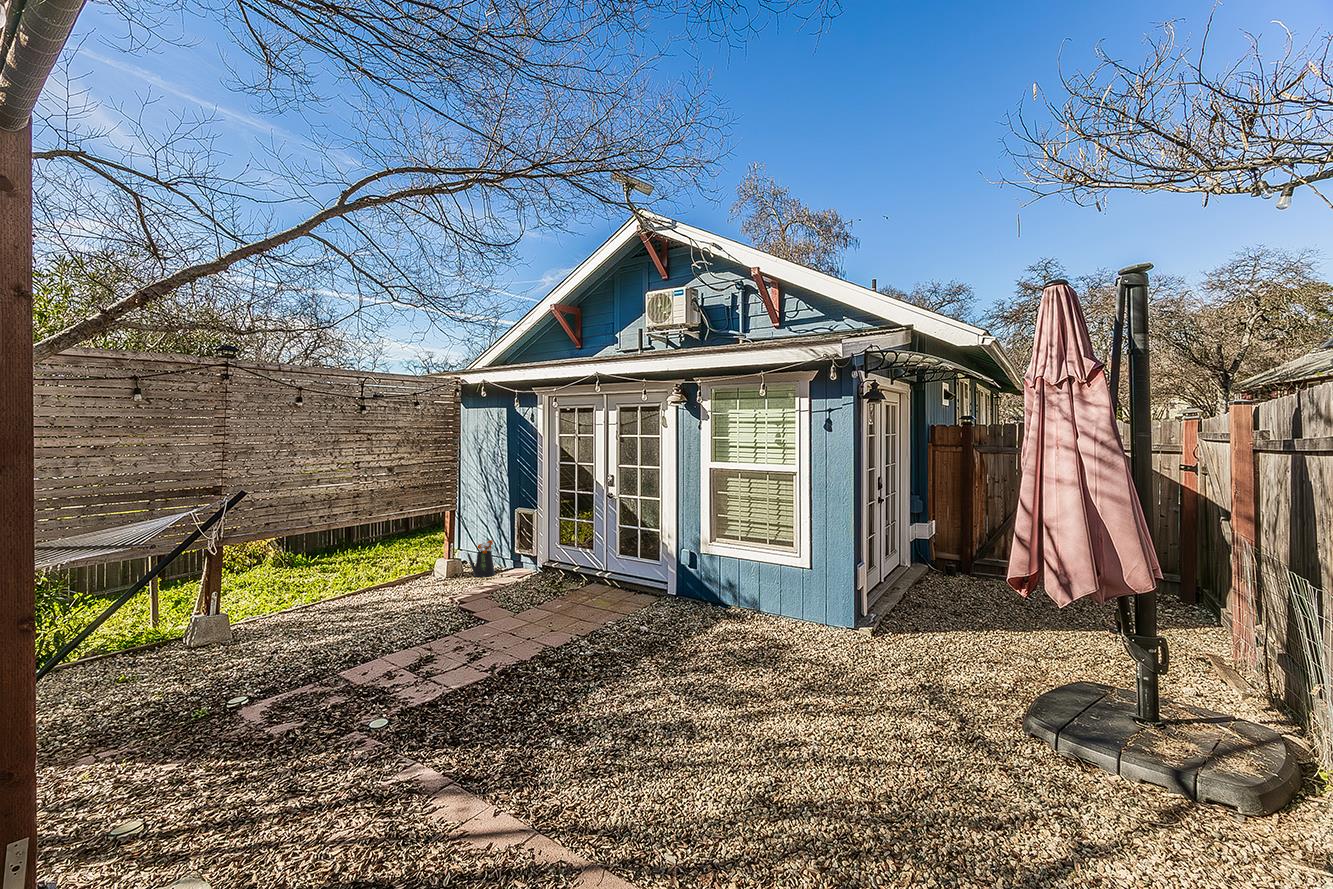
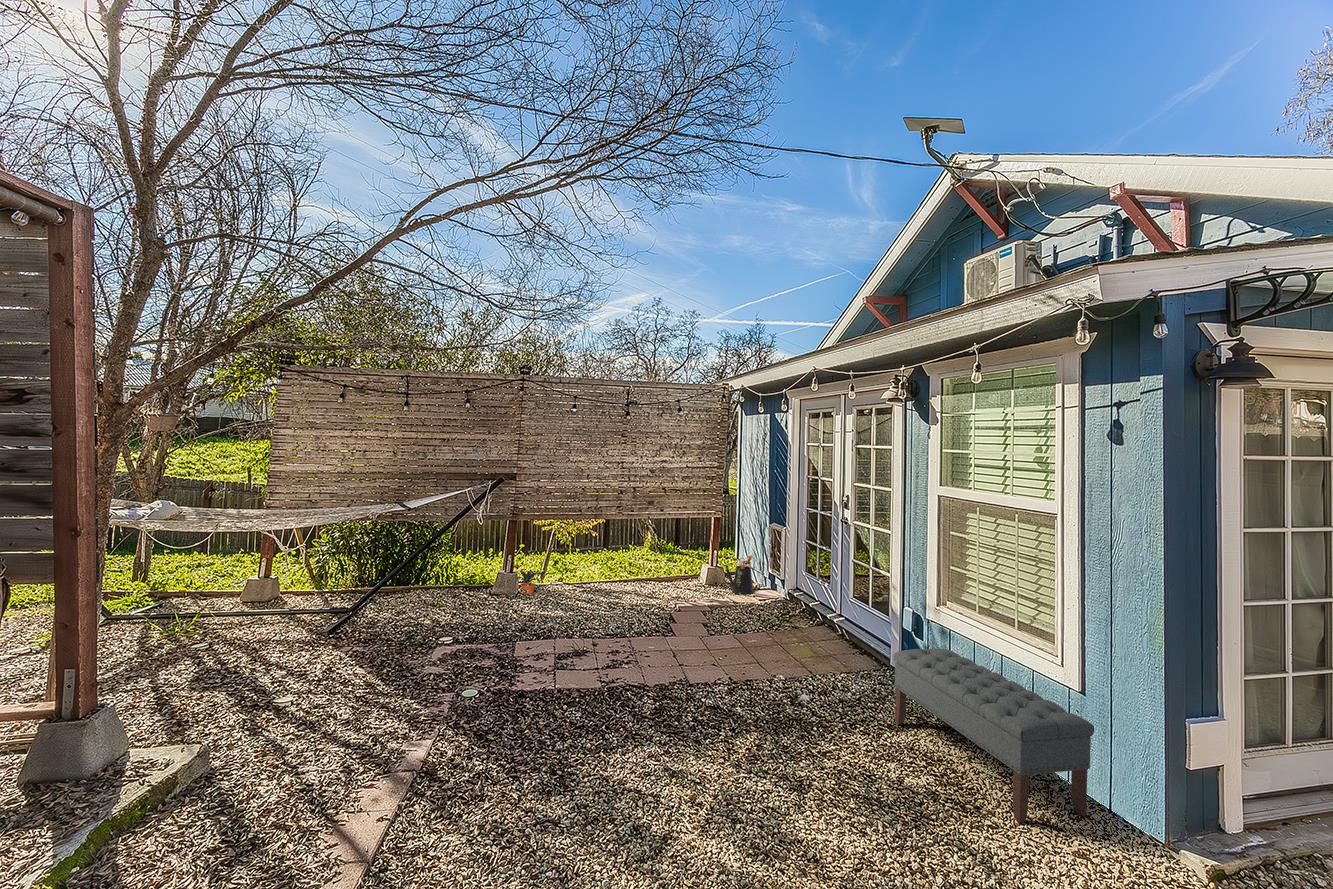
bench: none [704,567,828,644] -> present [893,648,1094,823]
potted plant: none [225,600,271,629] -> present [517,571,544,594]

